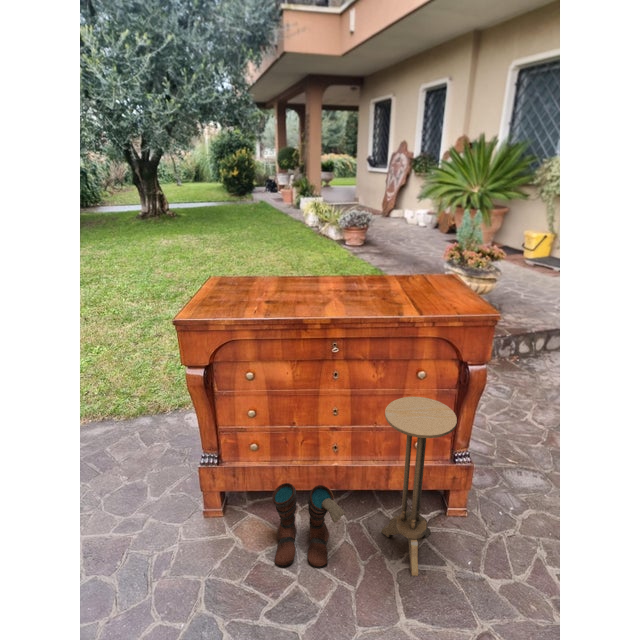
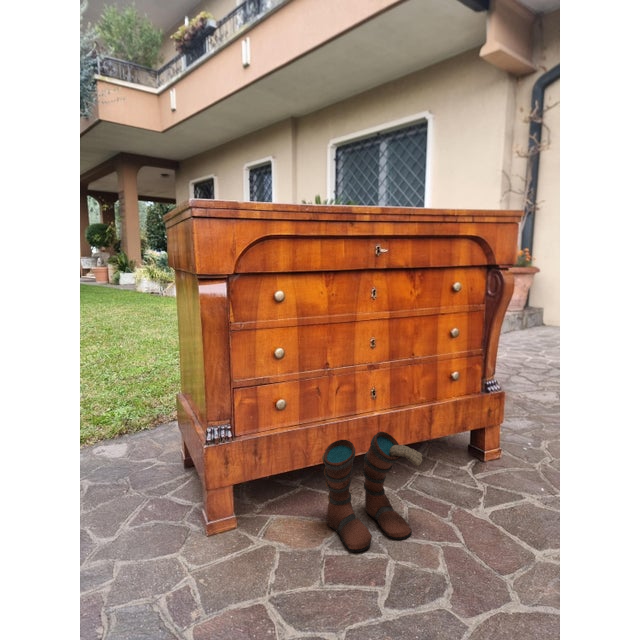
side table: present [381,397,457,576] -> none [438,307,532,514]

